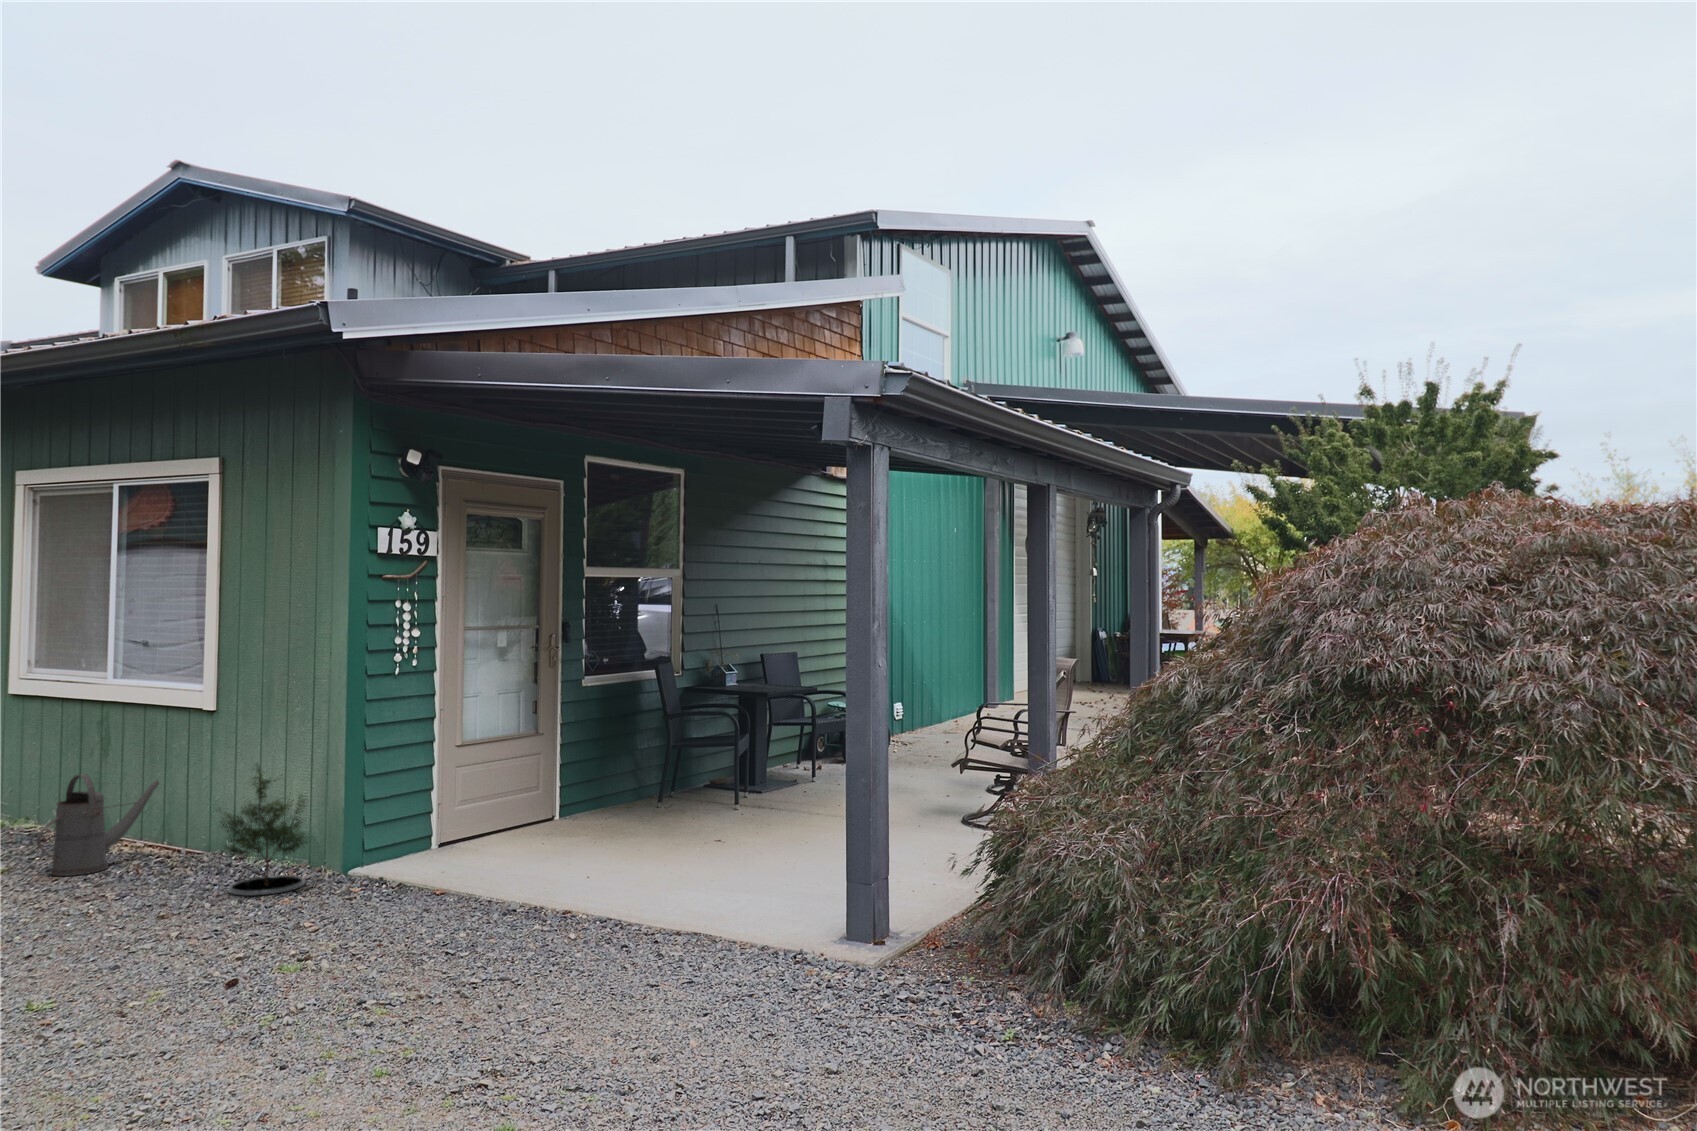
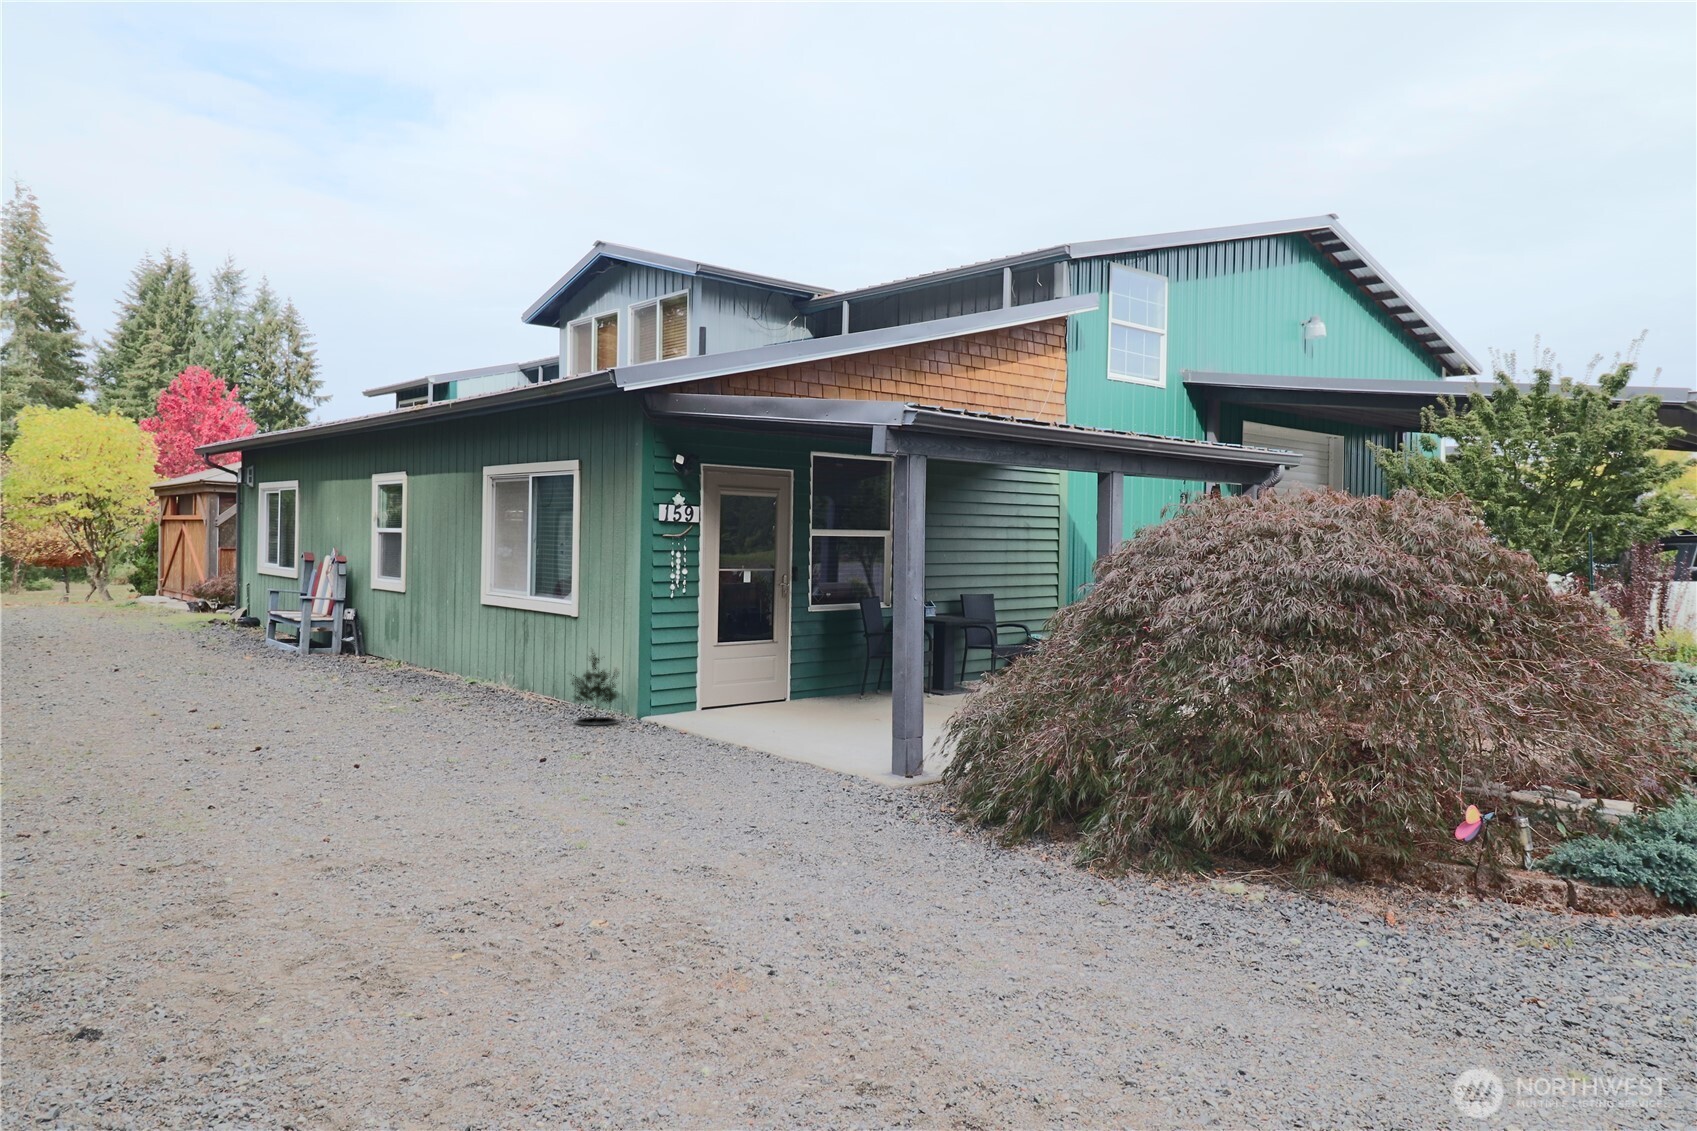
watering can: present [36,774,159,876] -> none [485,651,552,709]

